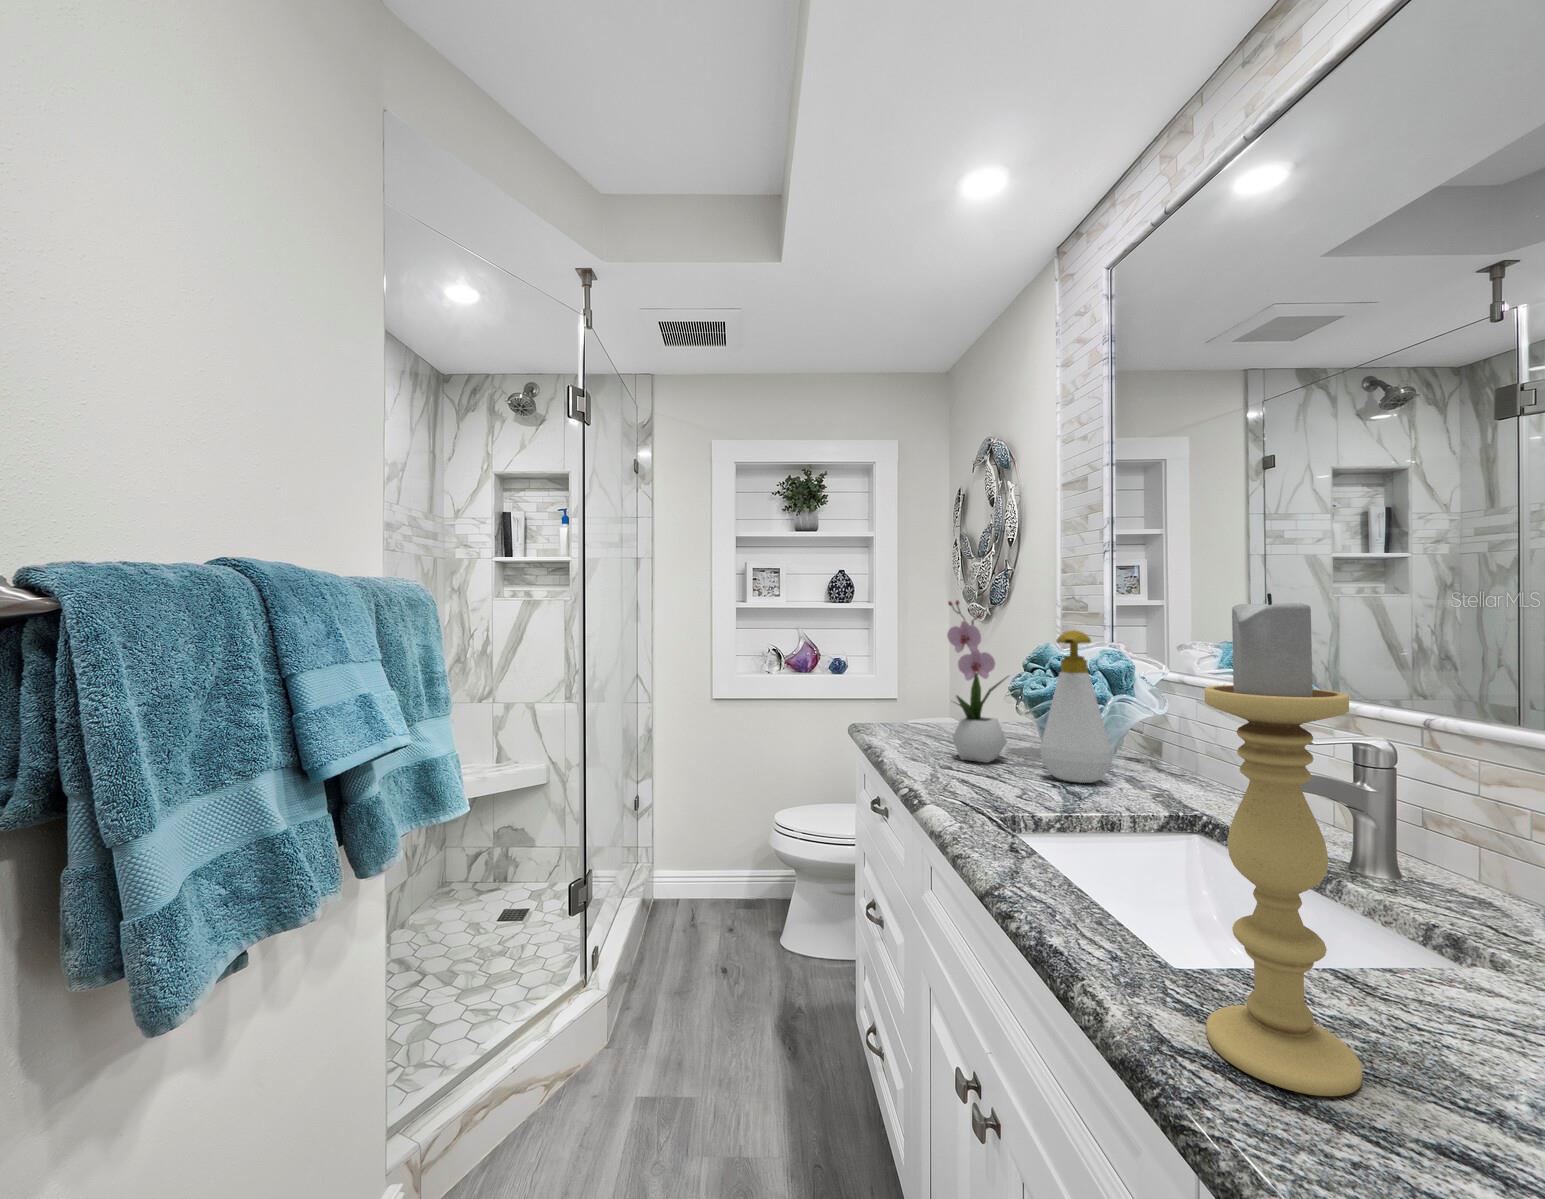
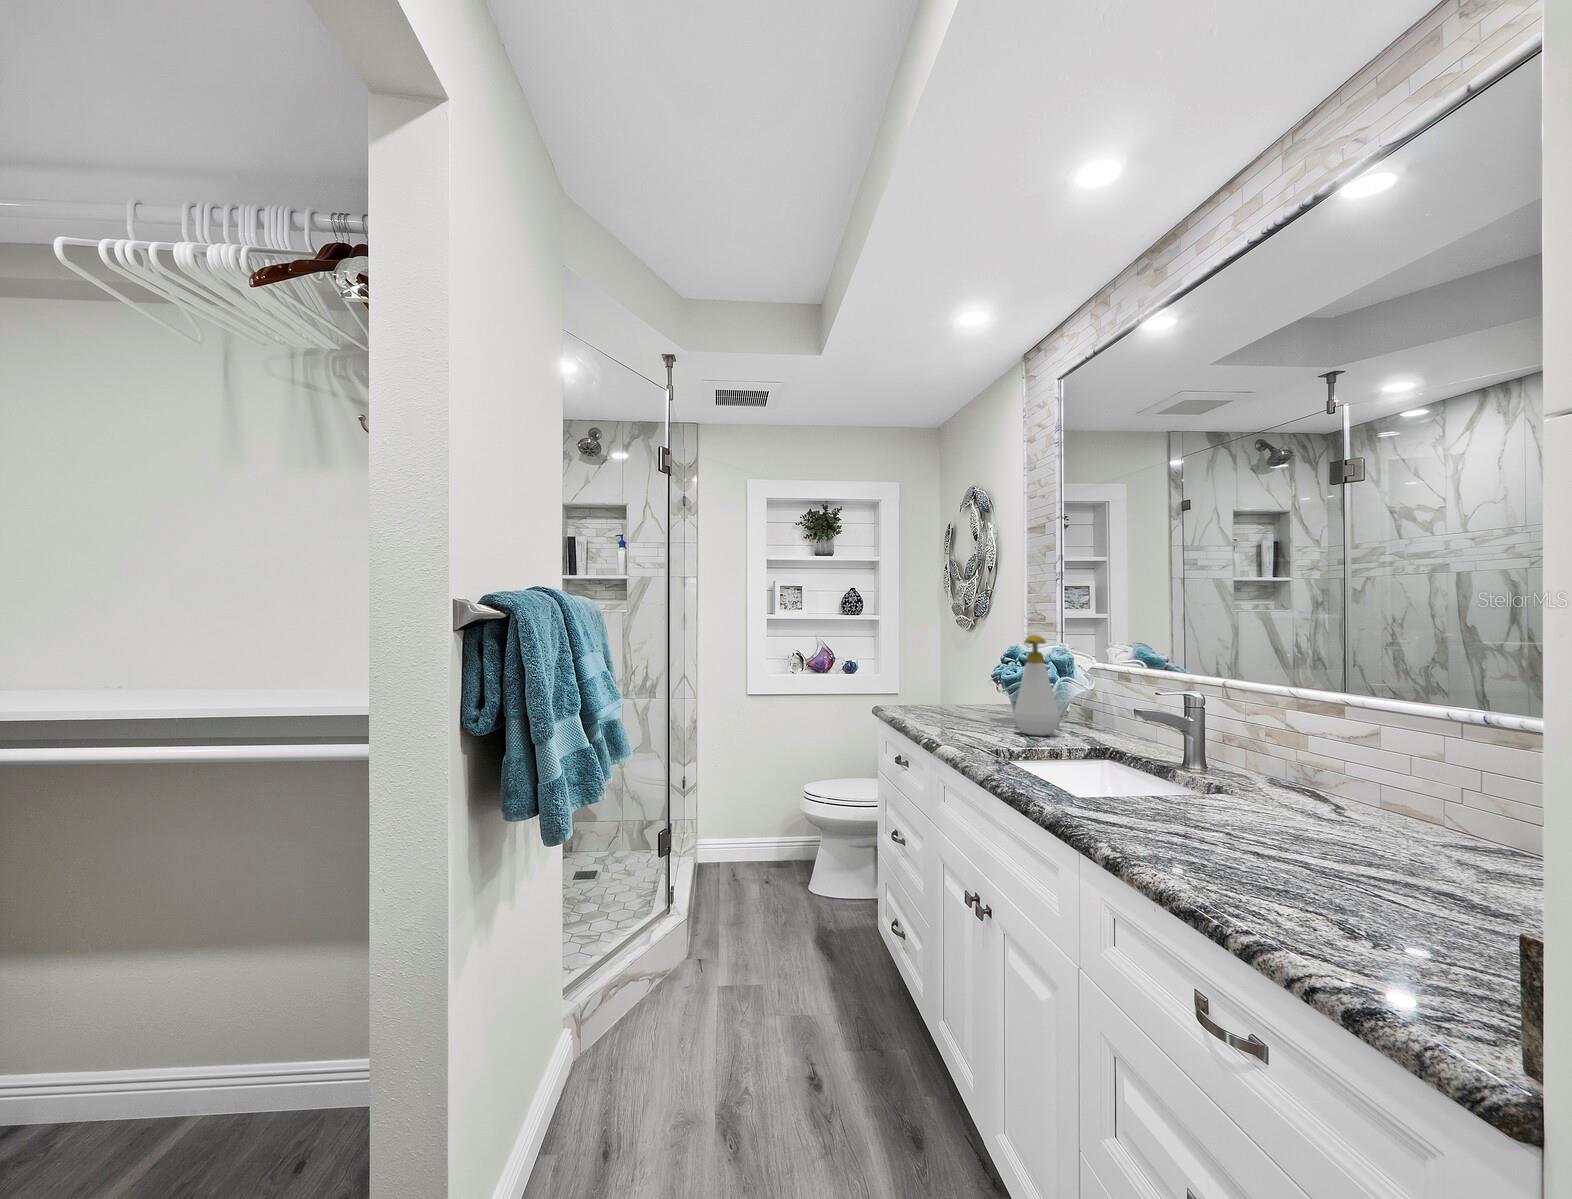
candle holder: present [1205,593,1362,1096] -> none [1082,615,1142,820]
flower arrangement: present [947,600,1008,763] -> none [950,615,993,727]

